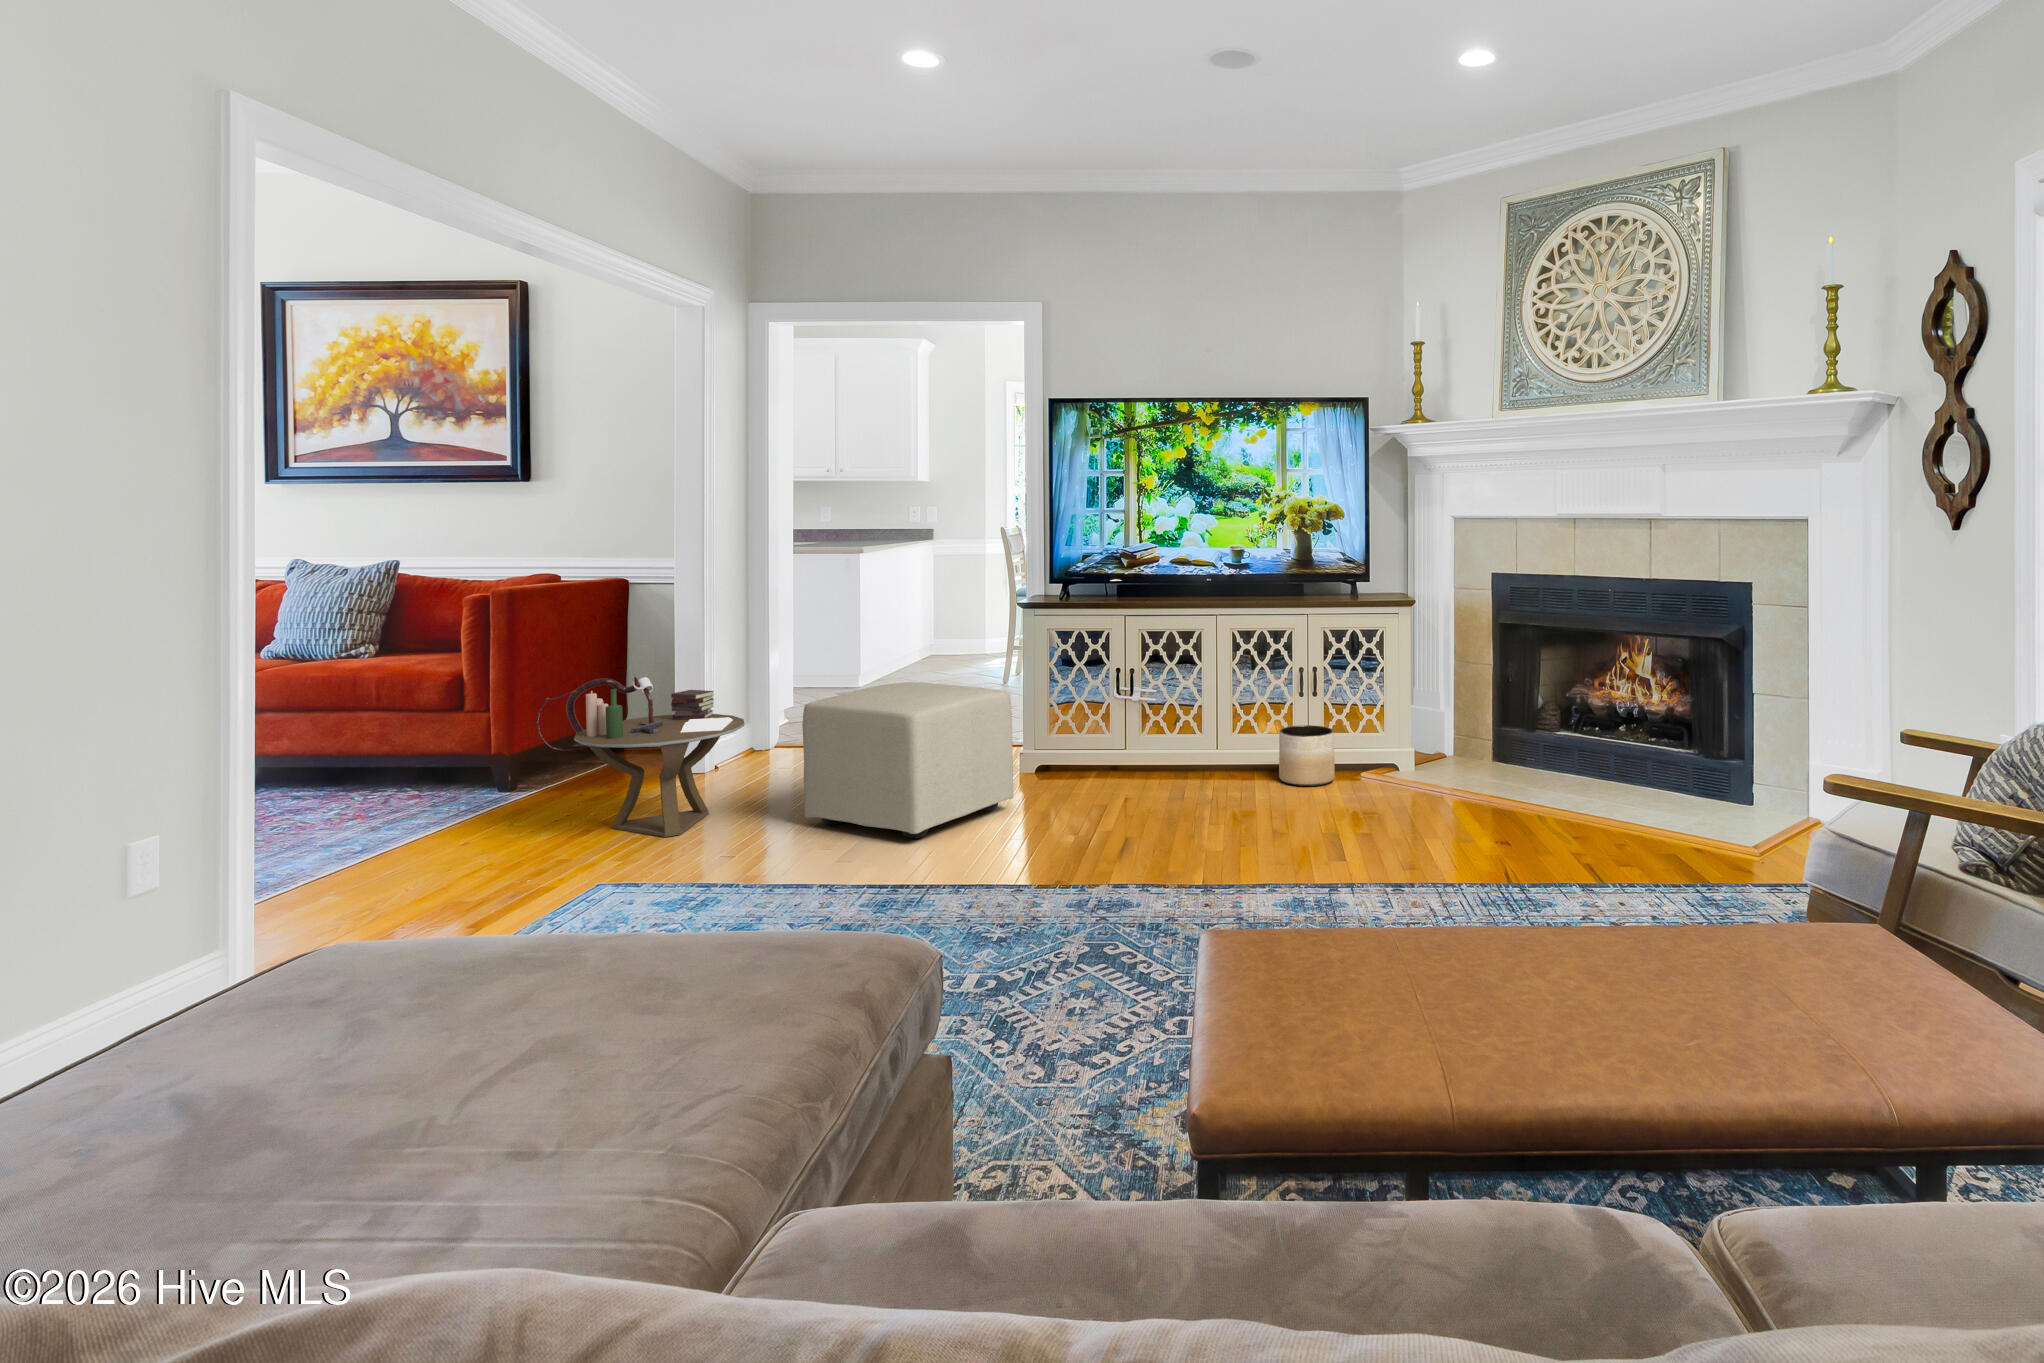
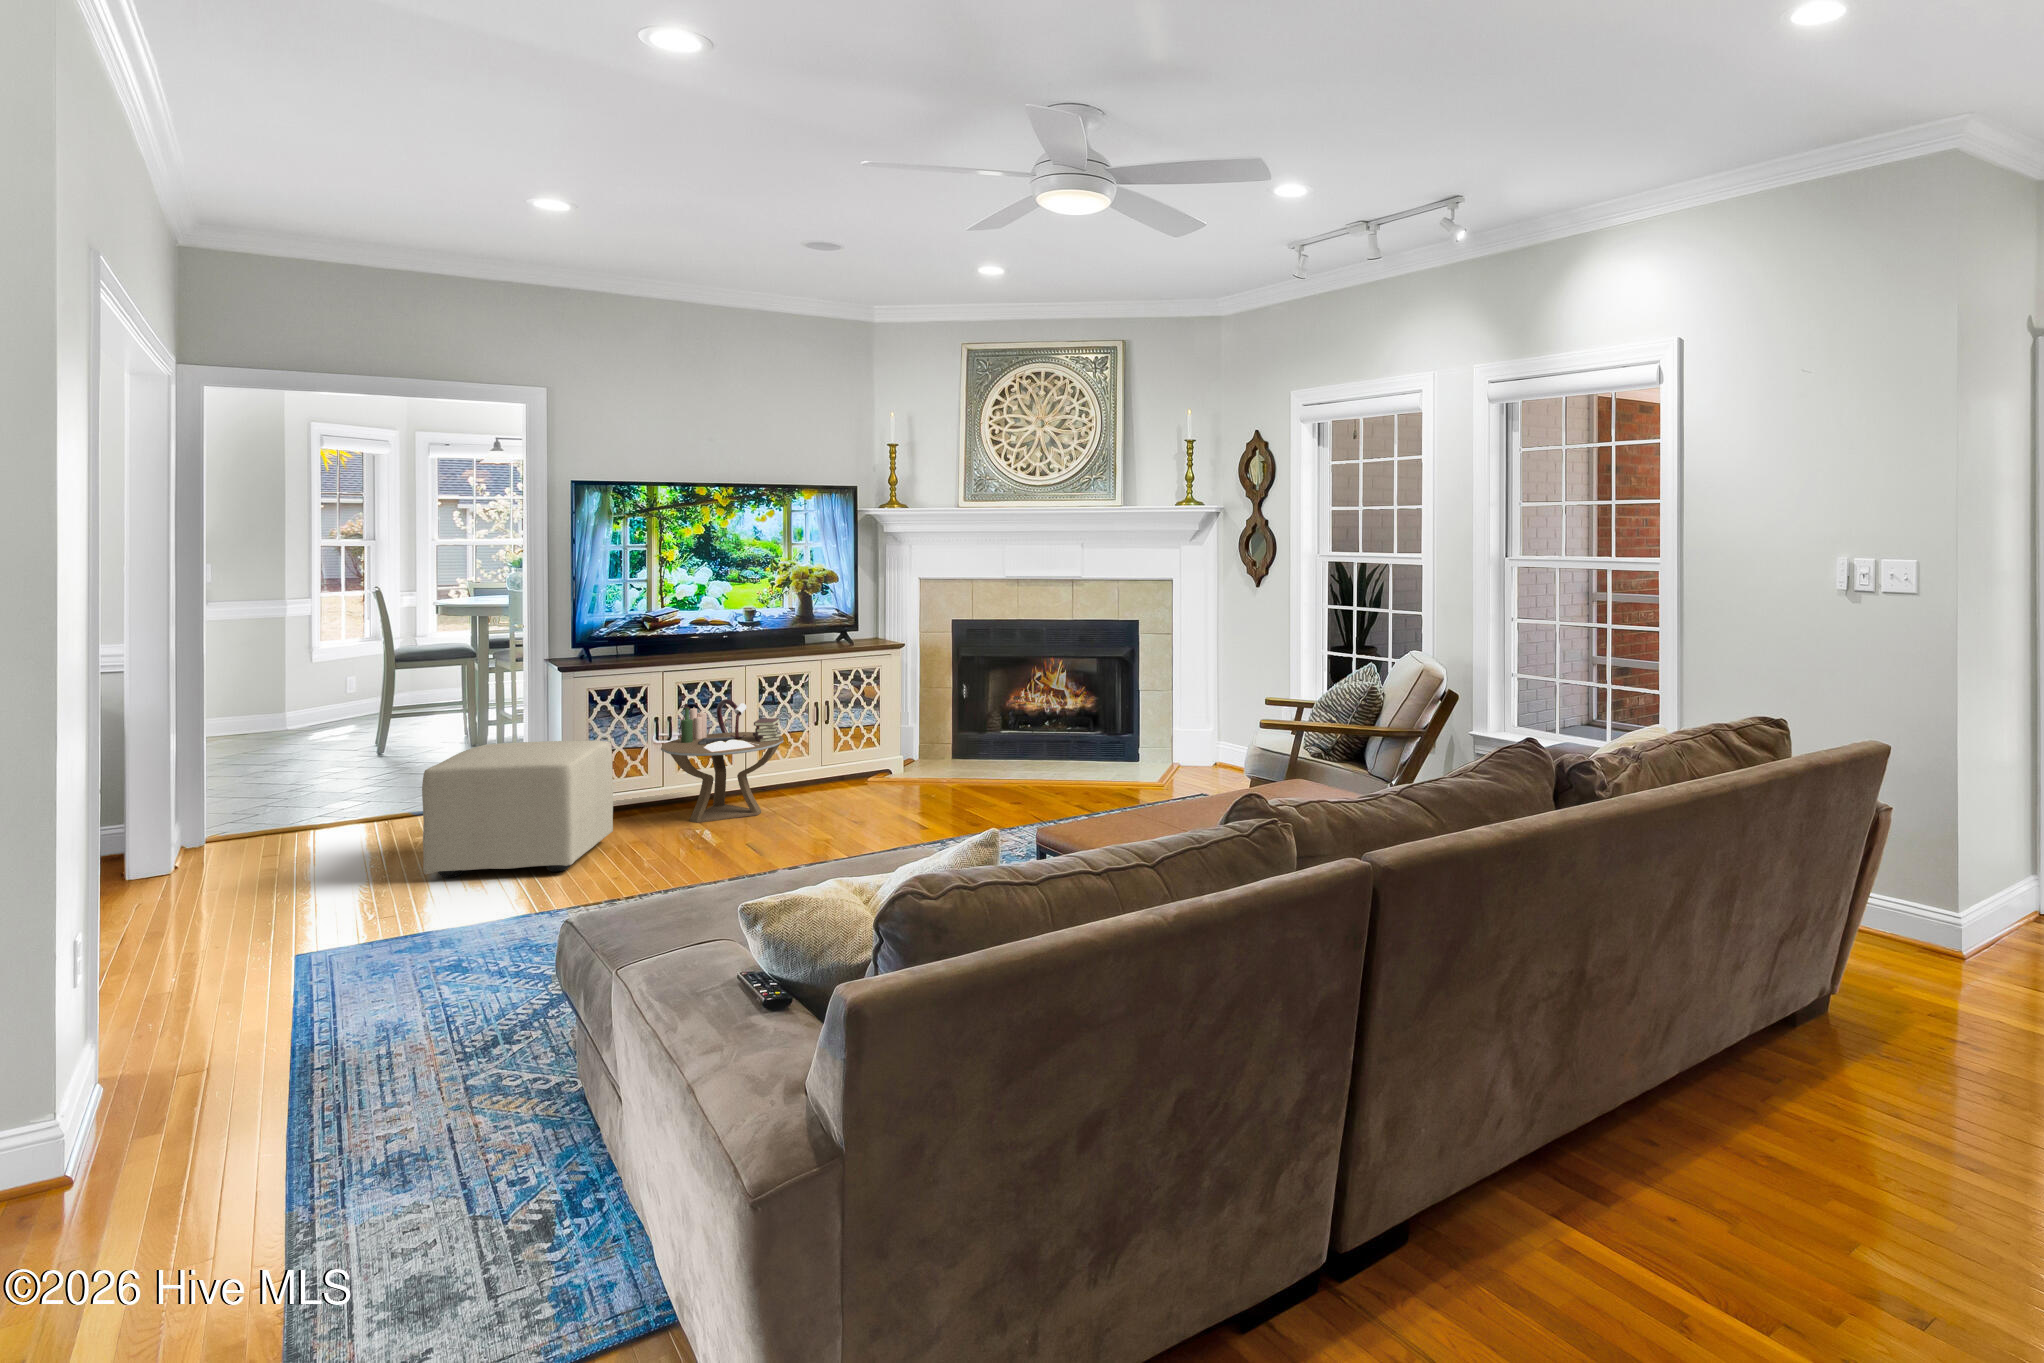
side table: present [537,676,745,837] -> present [661,699,783,823]
planter: present [1279,725,1335,786] -> none [808,746,854,793]

